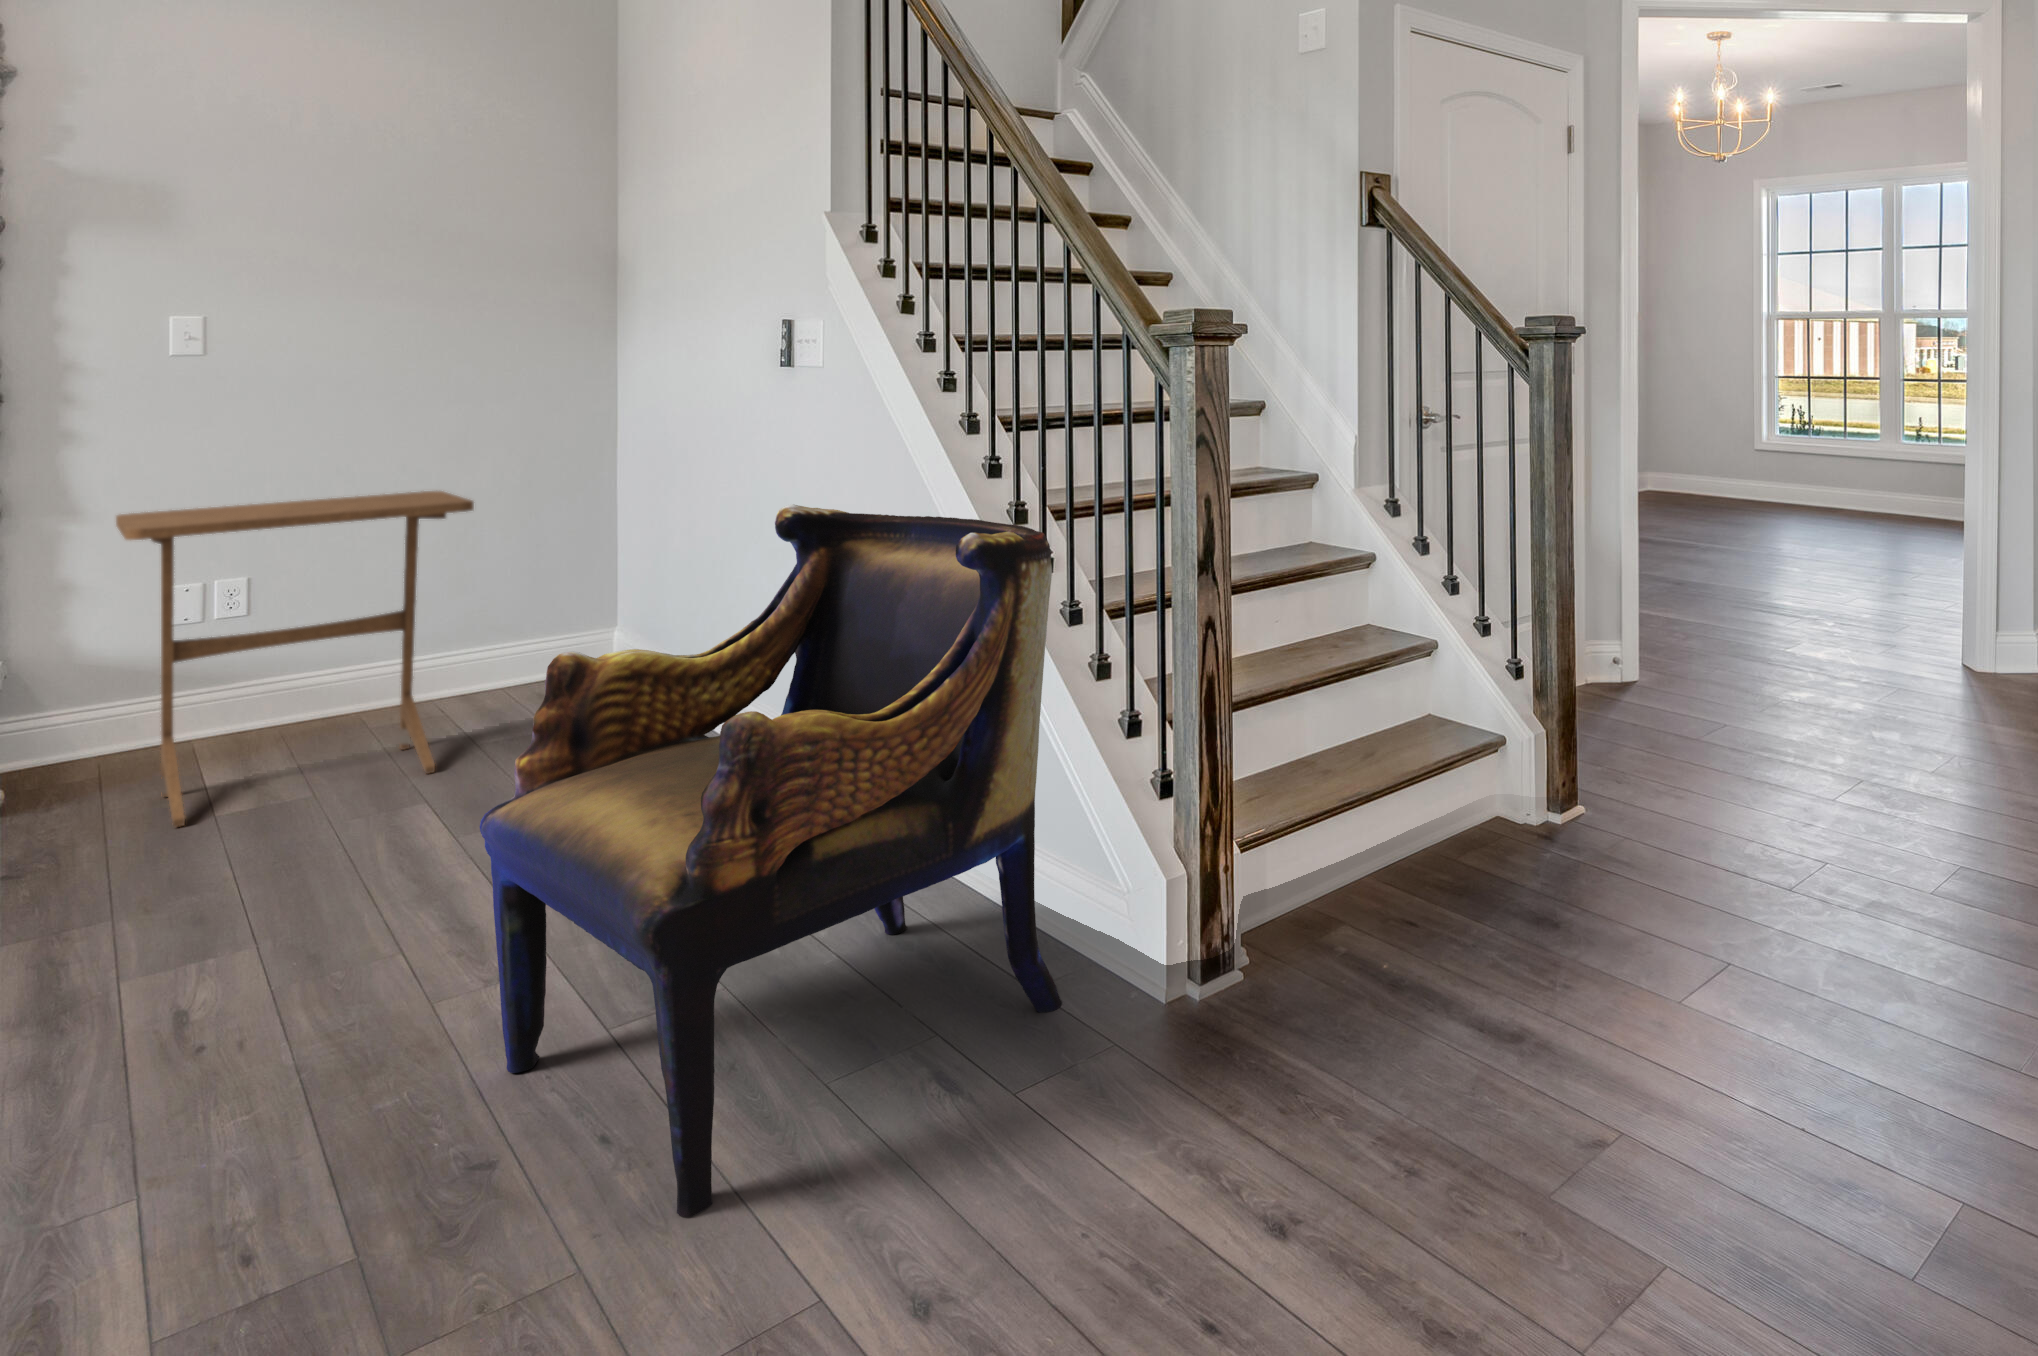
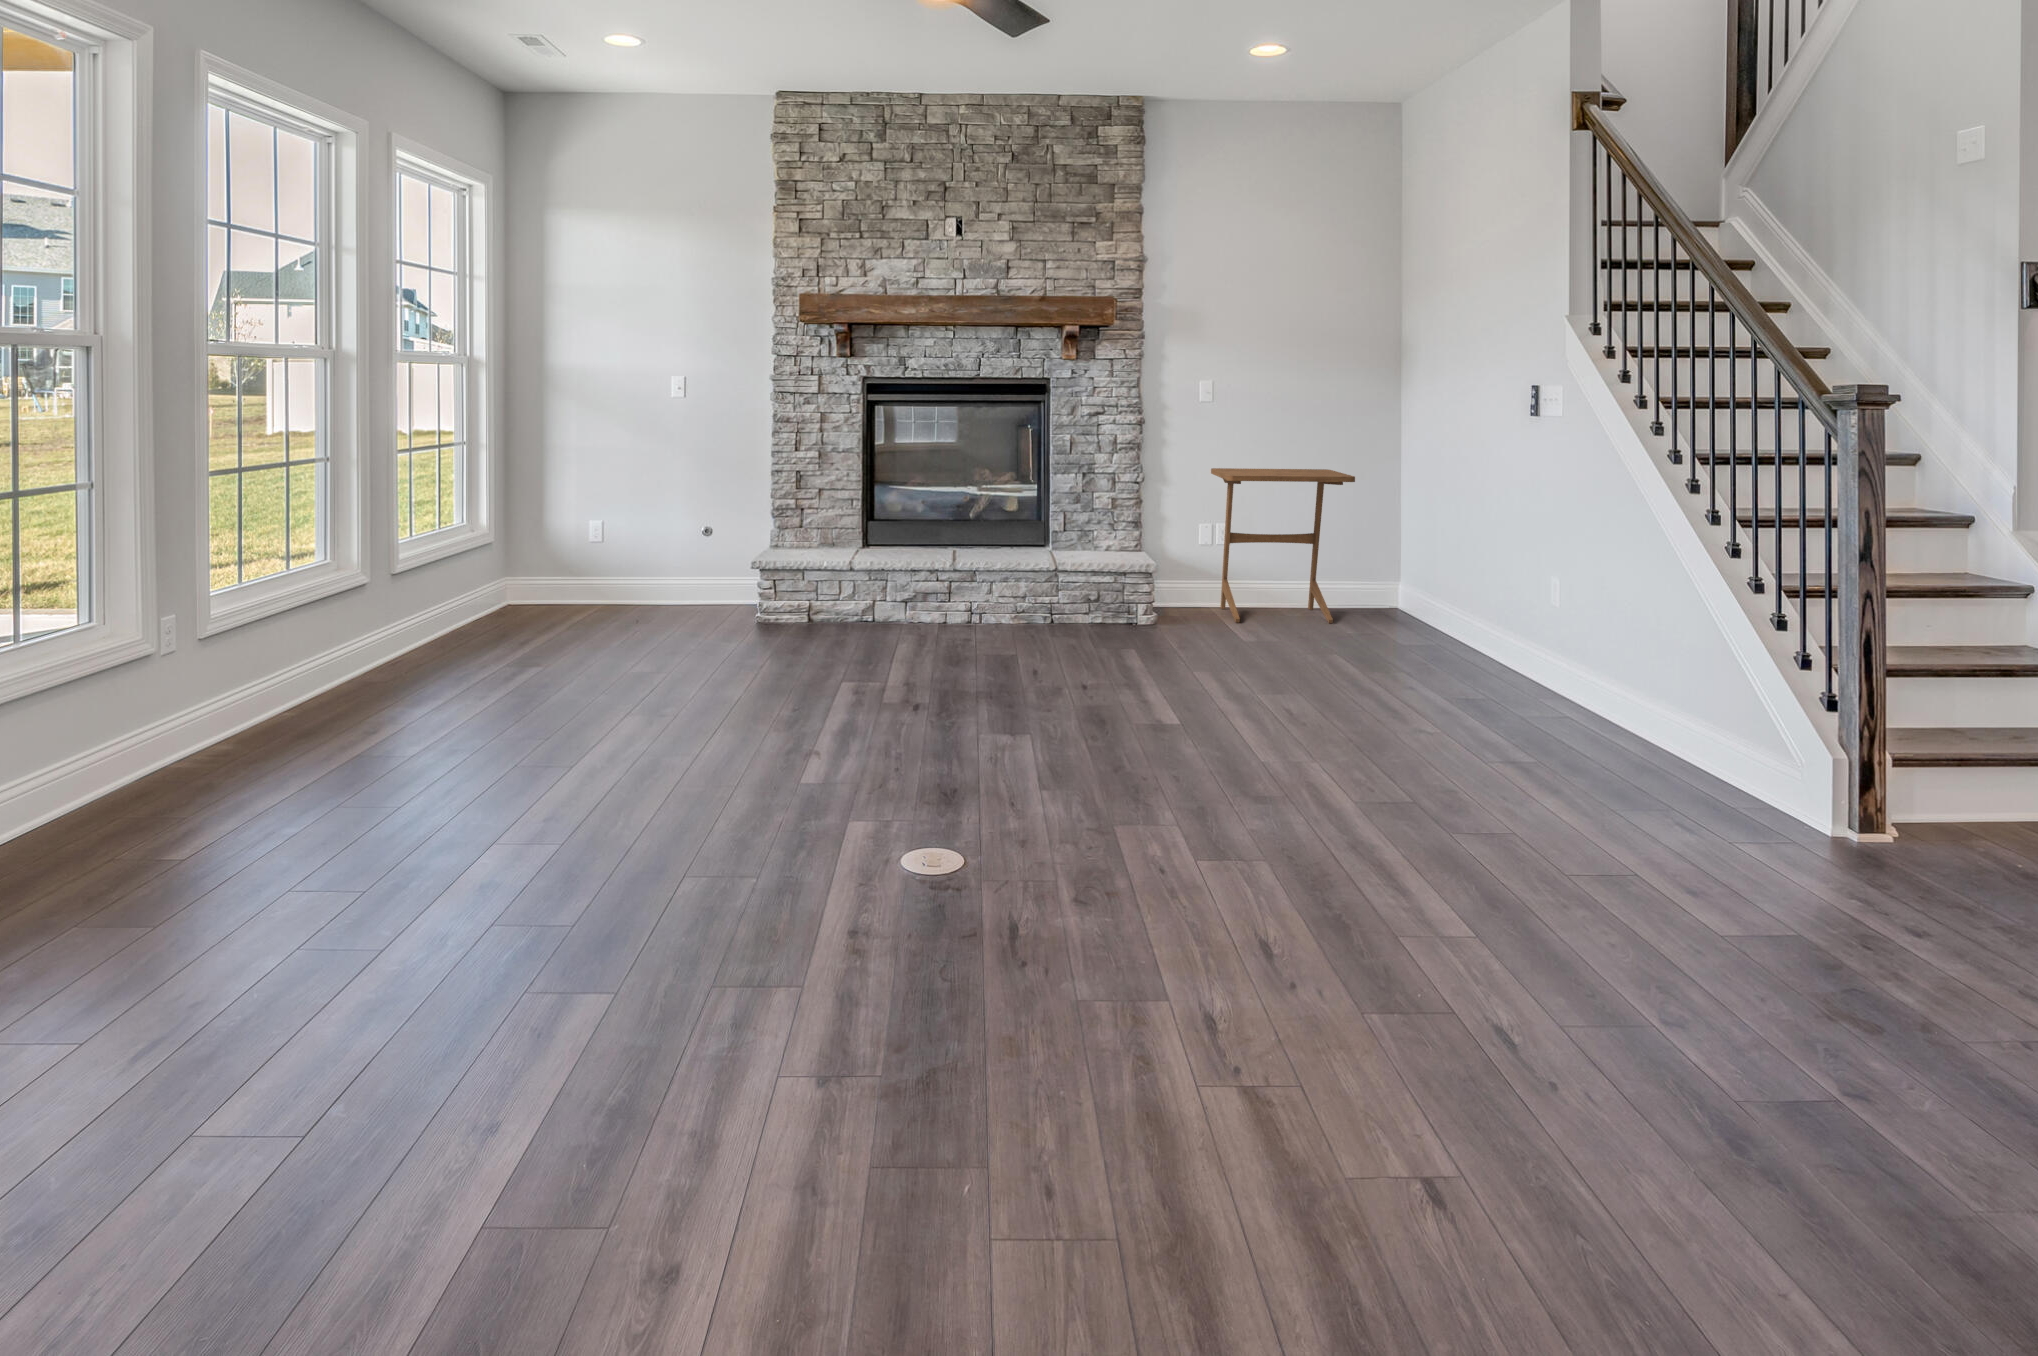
armchair: present [480,504,1062,1217] -> none [1433,492,1751,824]

